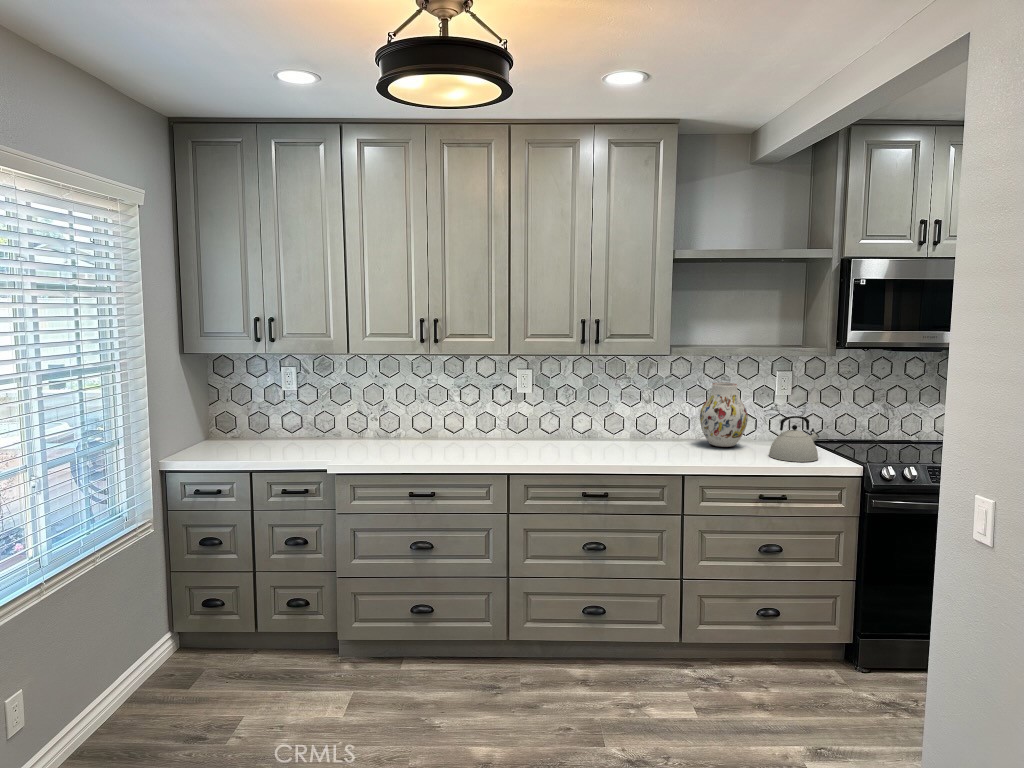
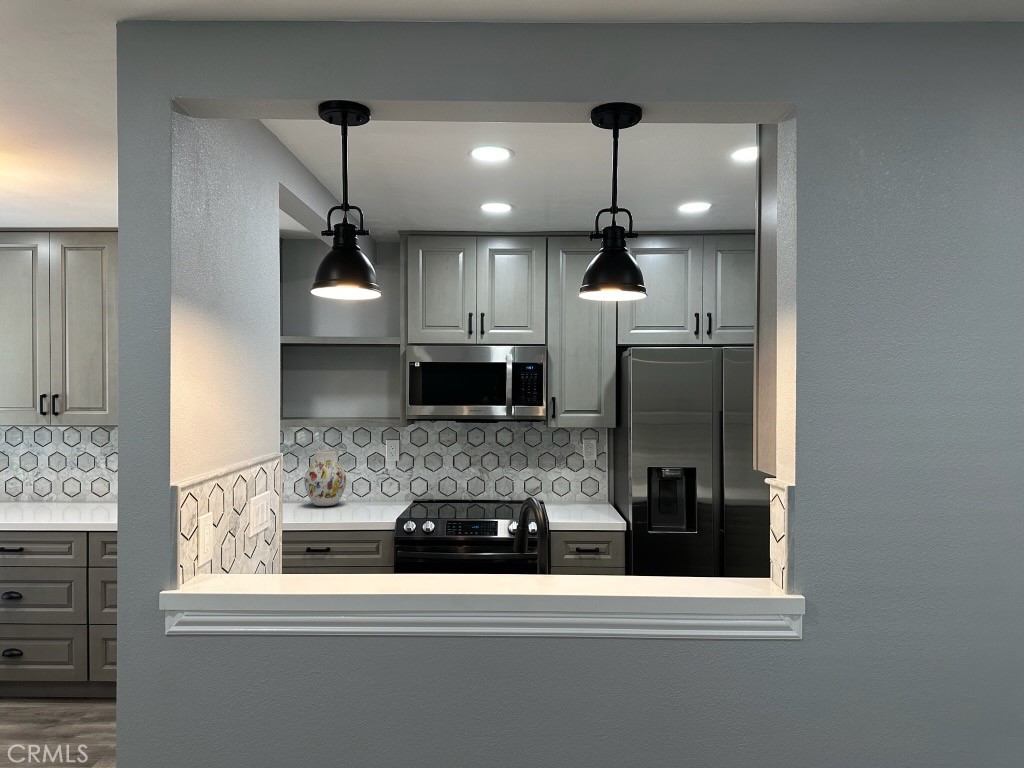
kettle: present [769,416,819,462] -> none [342,477,385,517]

